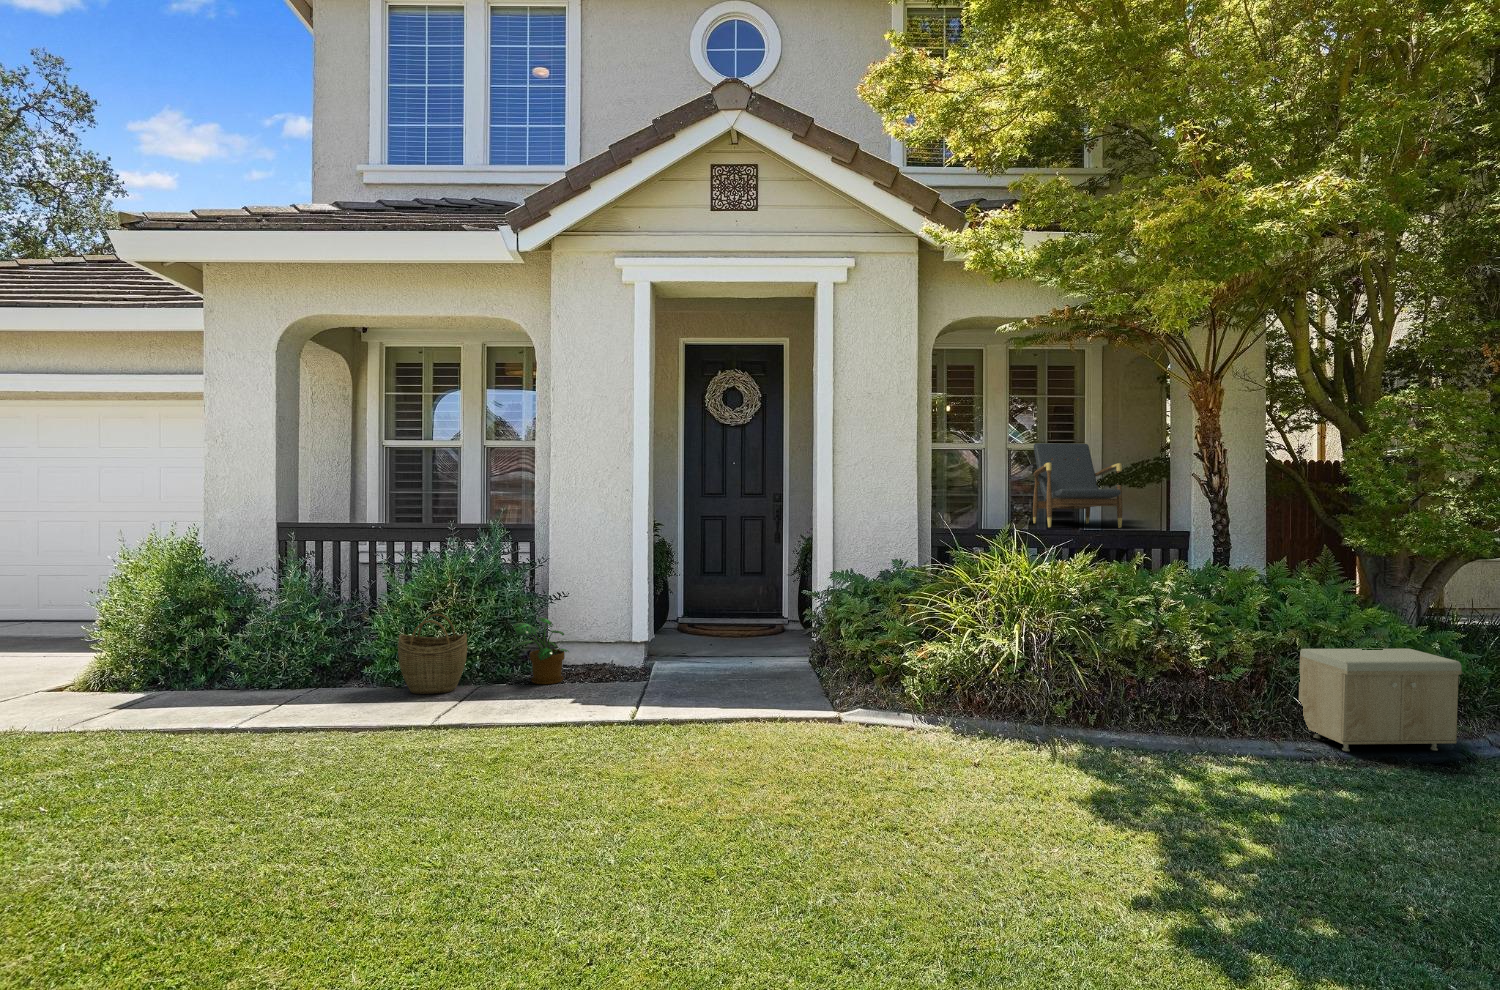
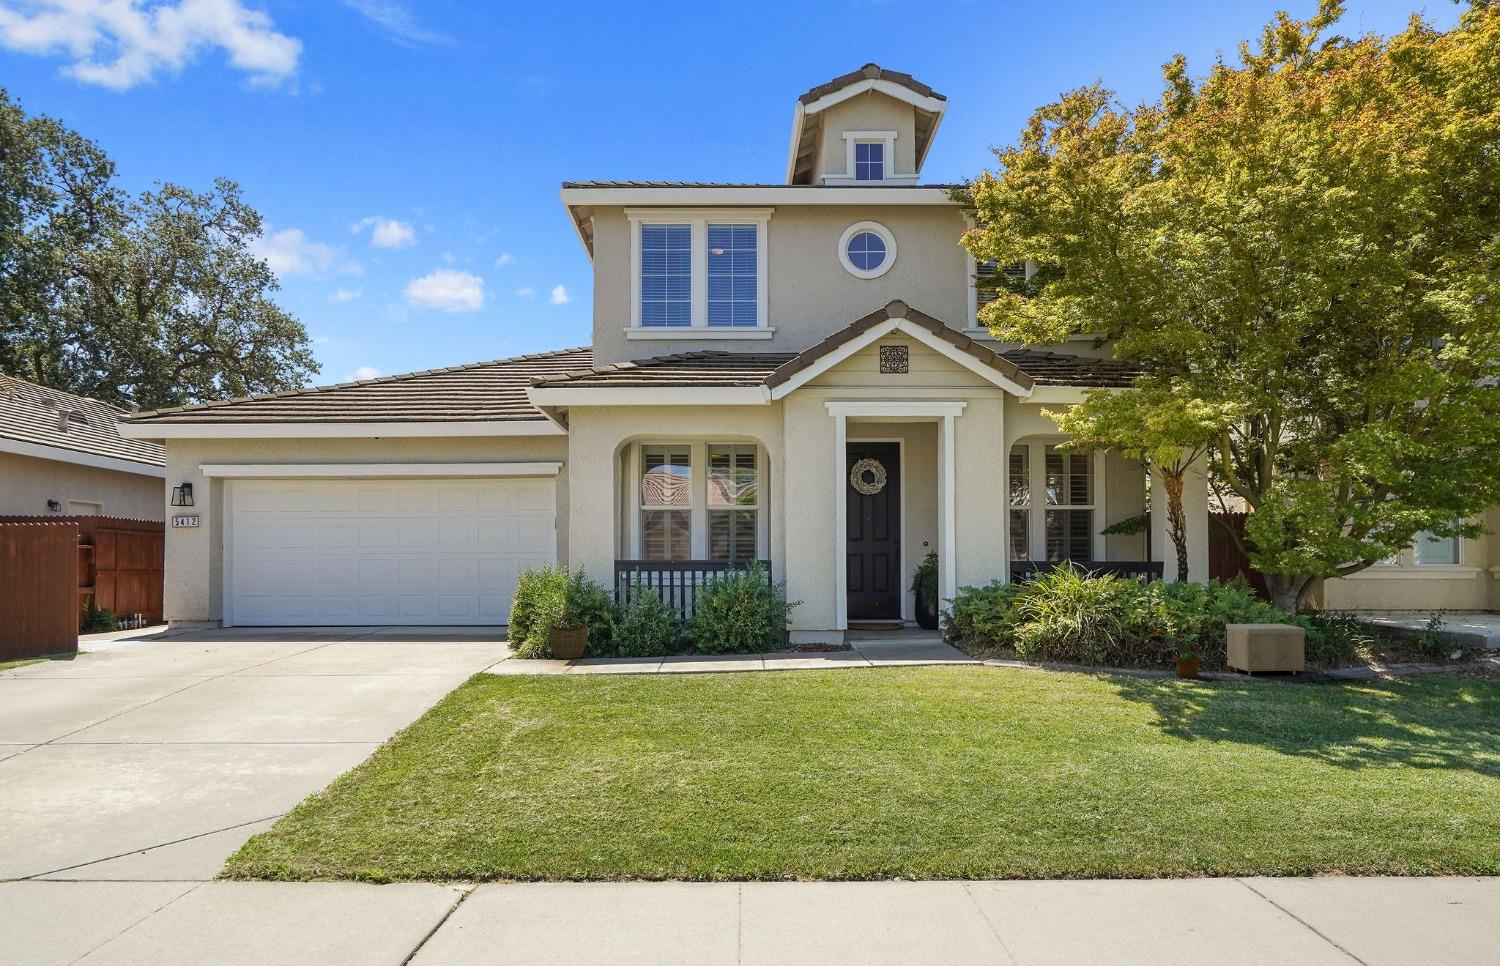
lounge chair: present [1033,443,1123,528] -> none [1060,506,1120,561]
woven basket: present [398,614,467,694] -> present [549,614,588,659]
potted plant: present [513,617,569,684] -> present [1163,633,1203,678]

